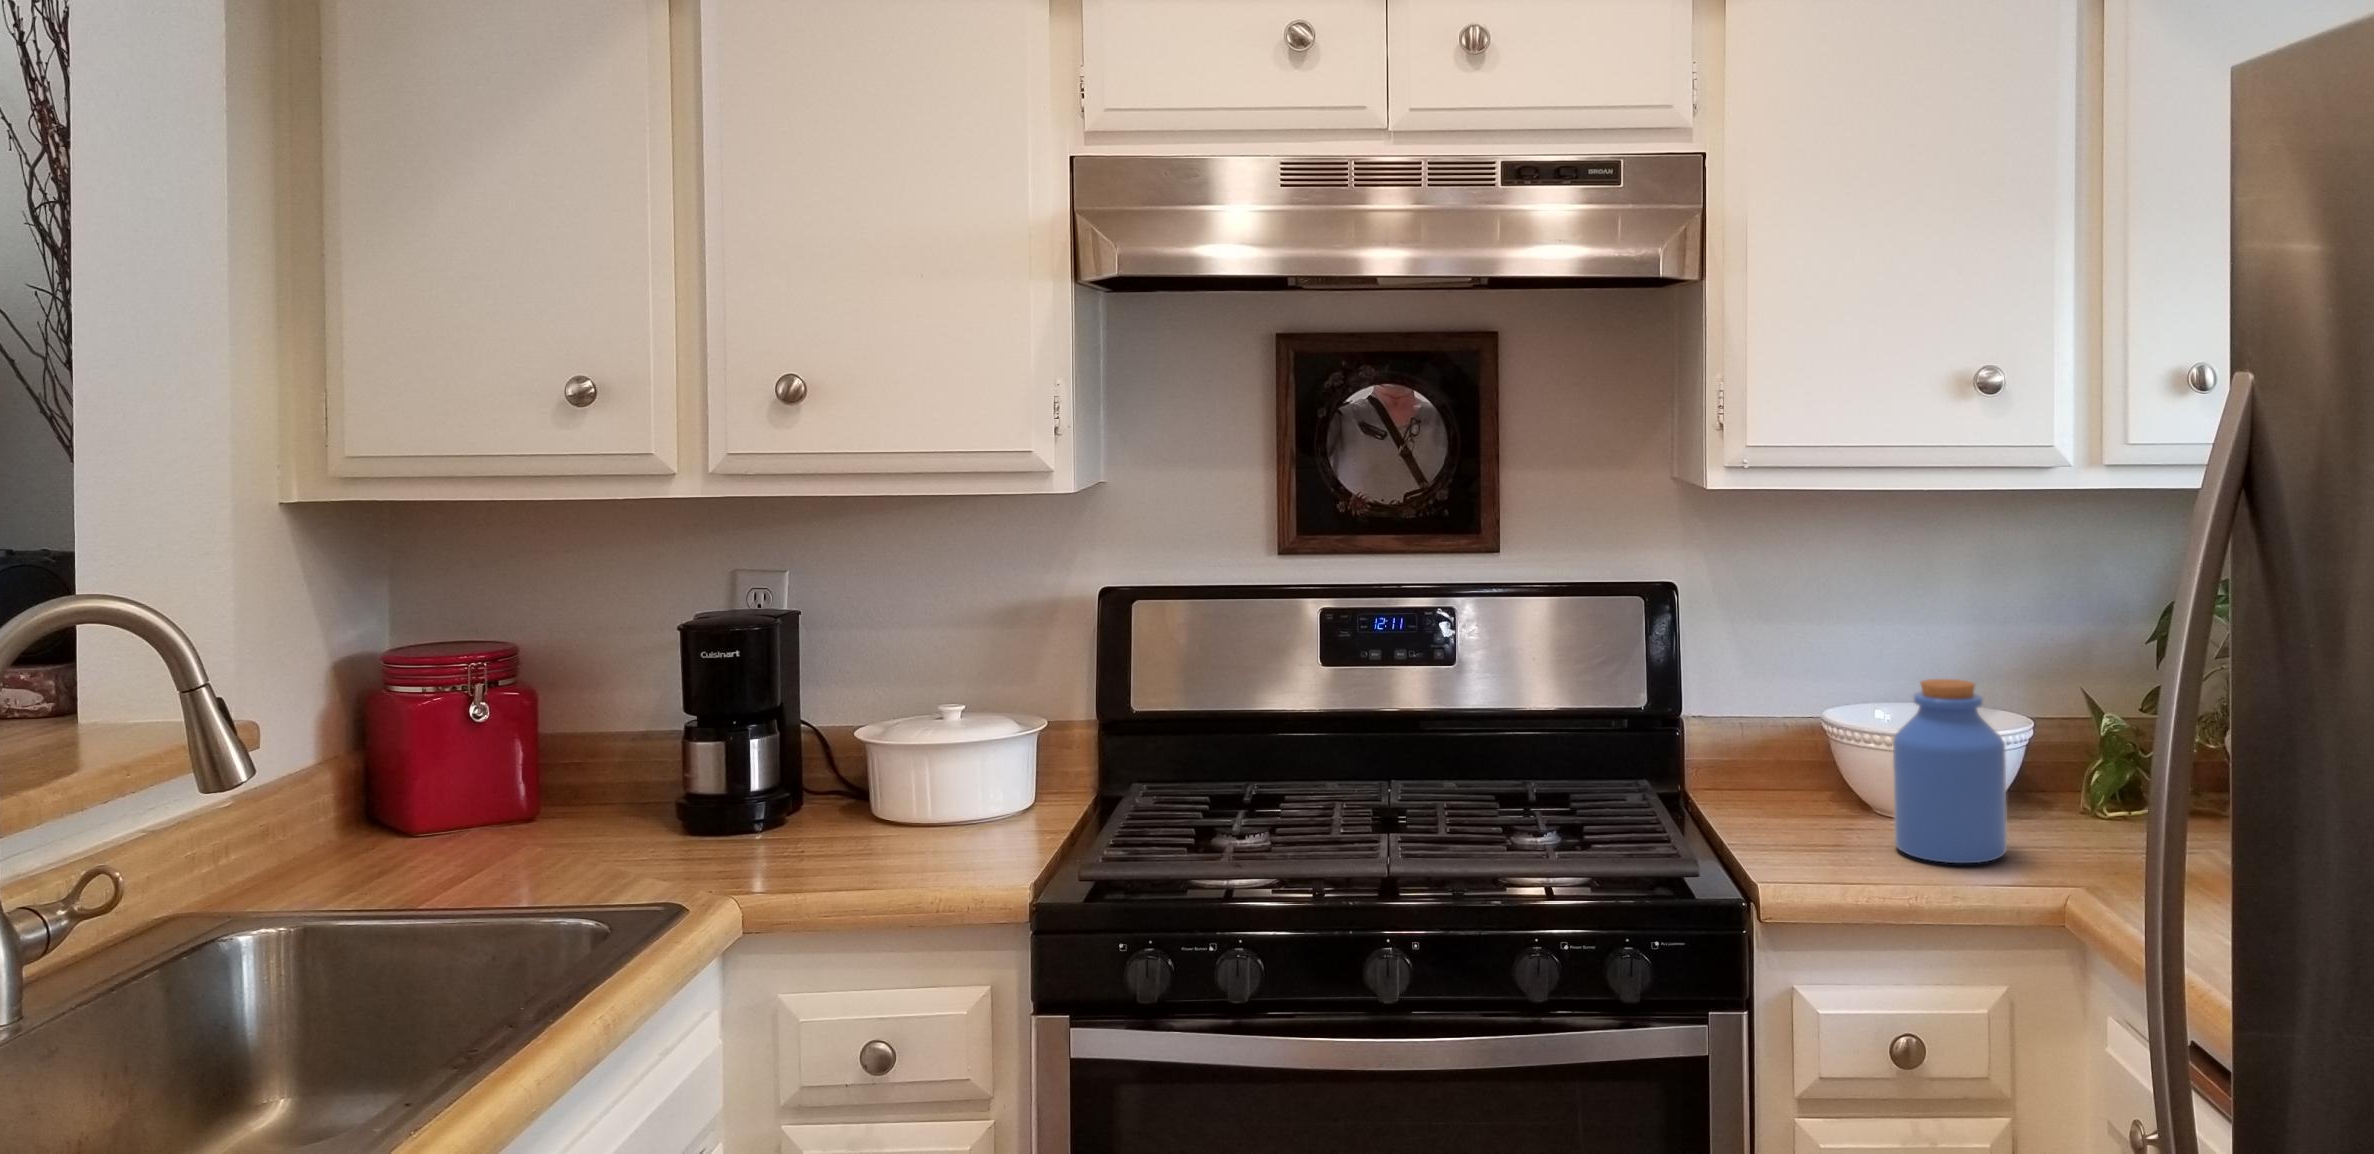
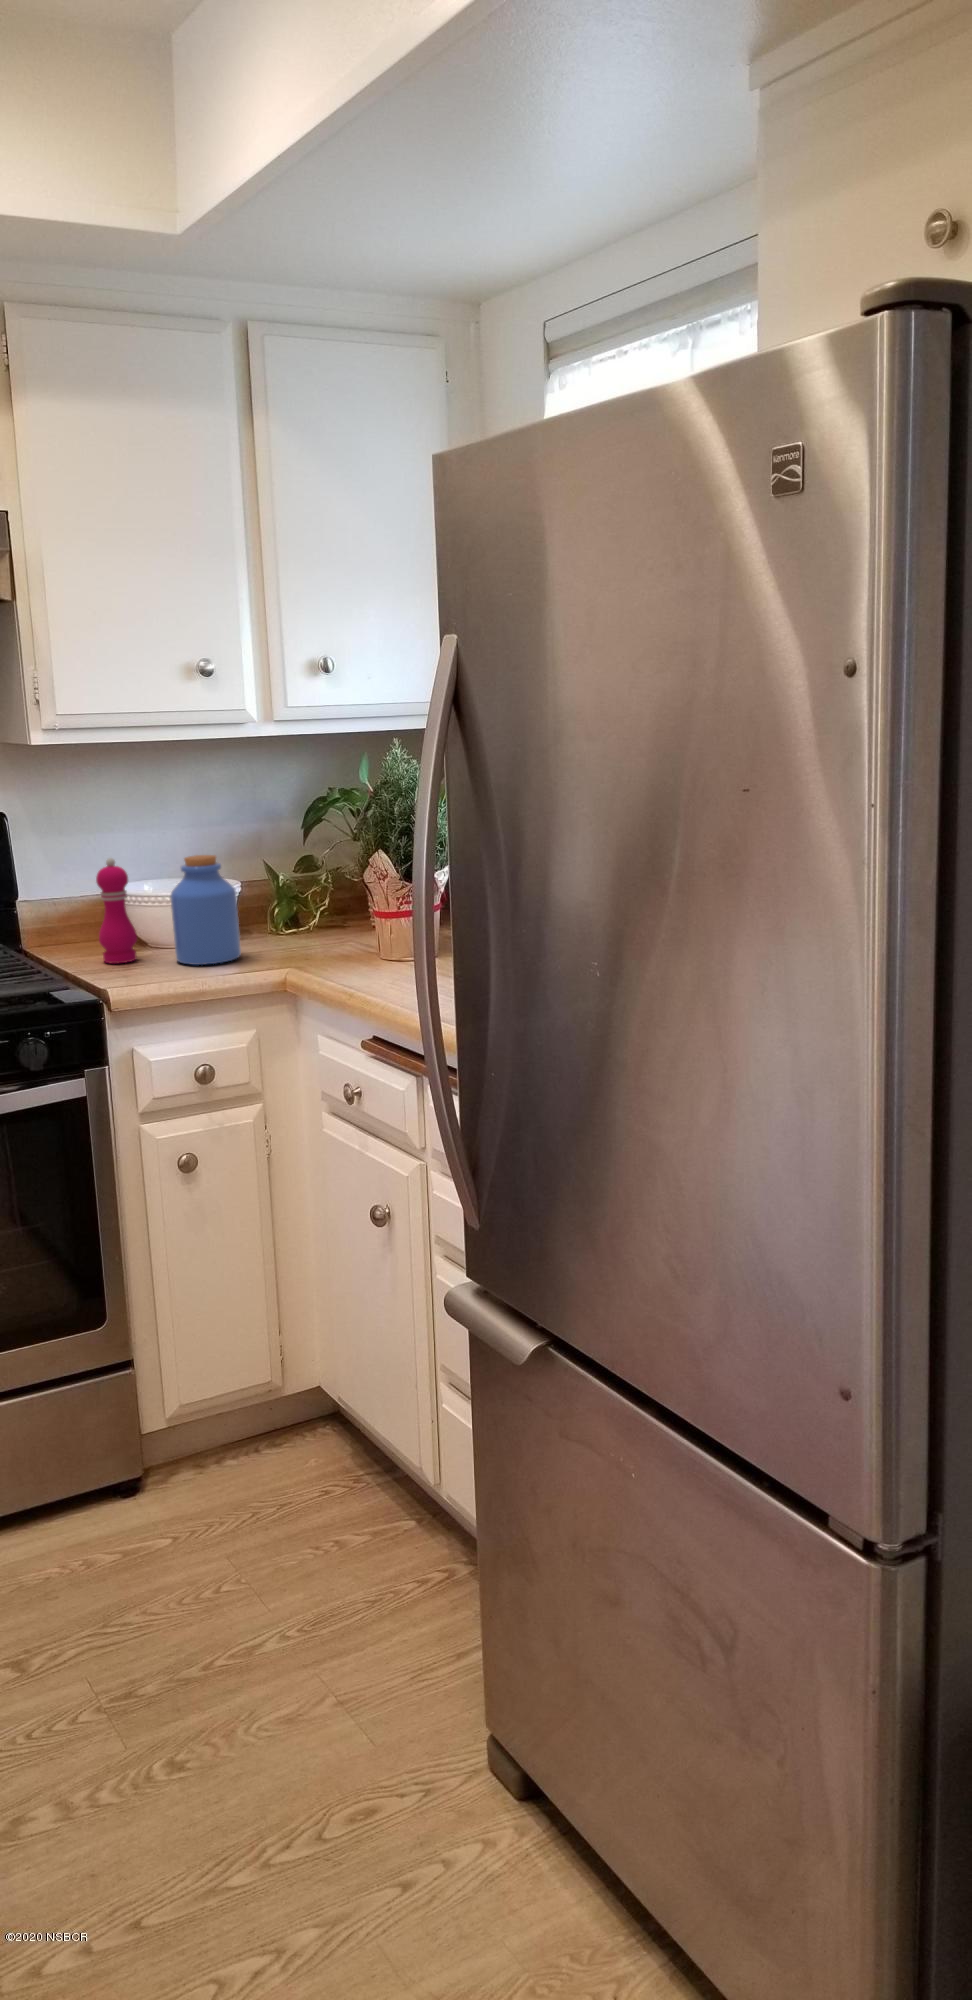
pepper mill: none [1779,667,1839,834] -> present [96,858,137,964]

